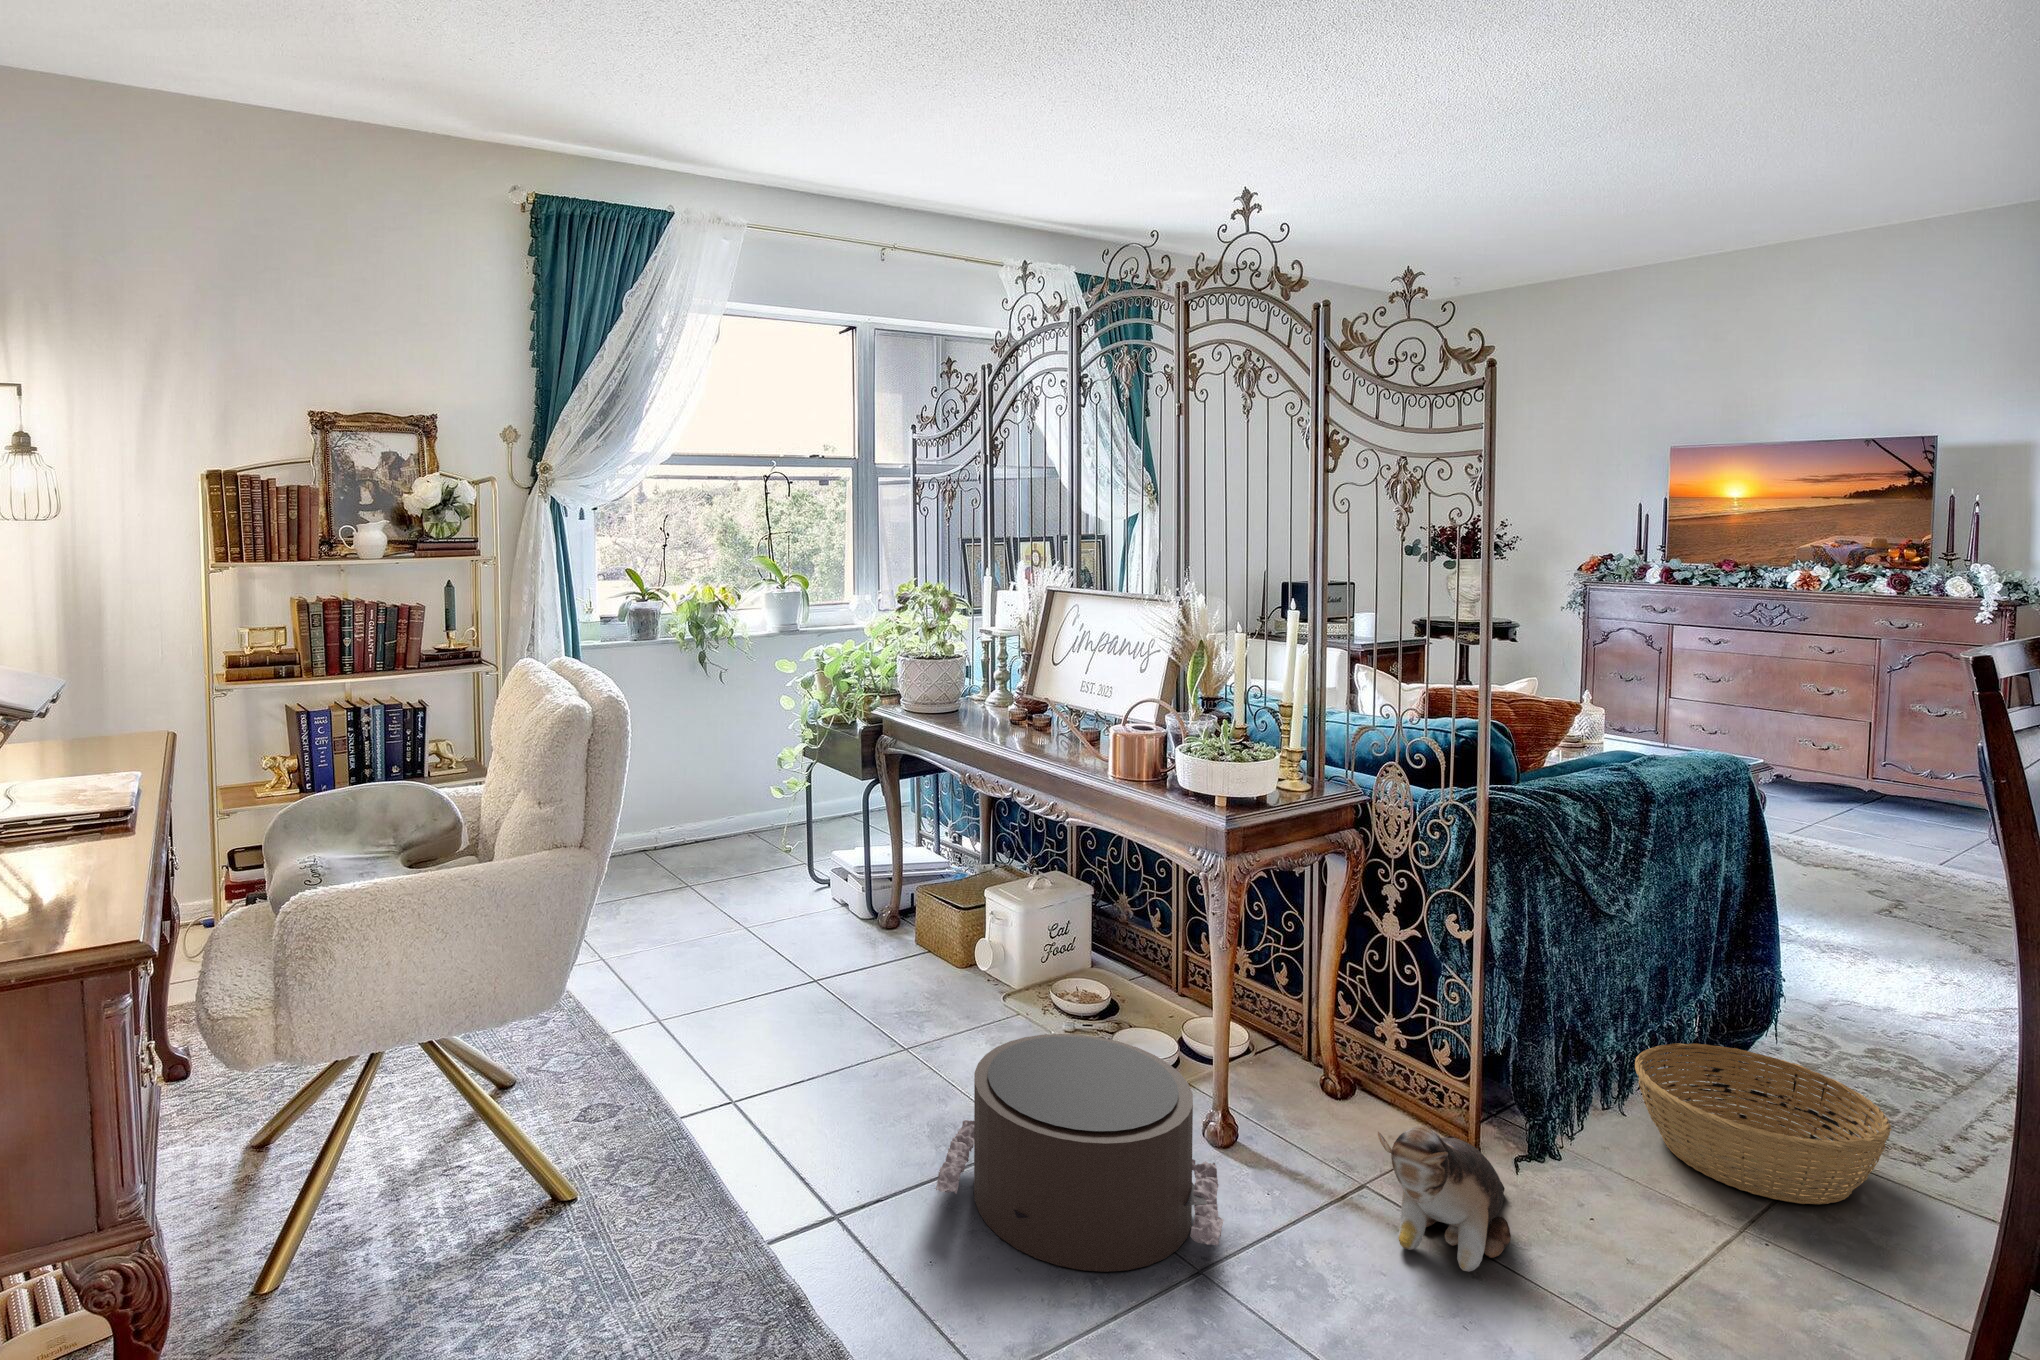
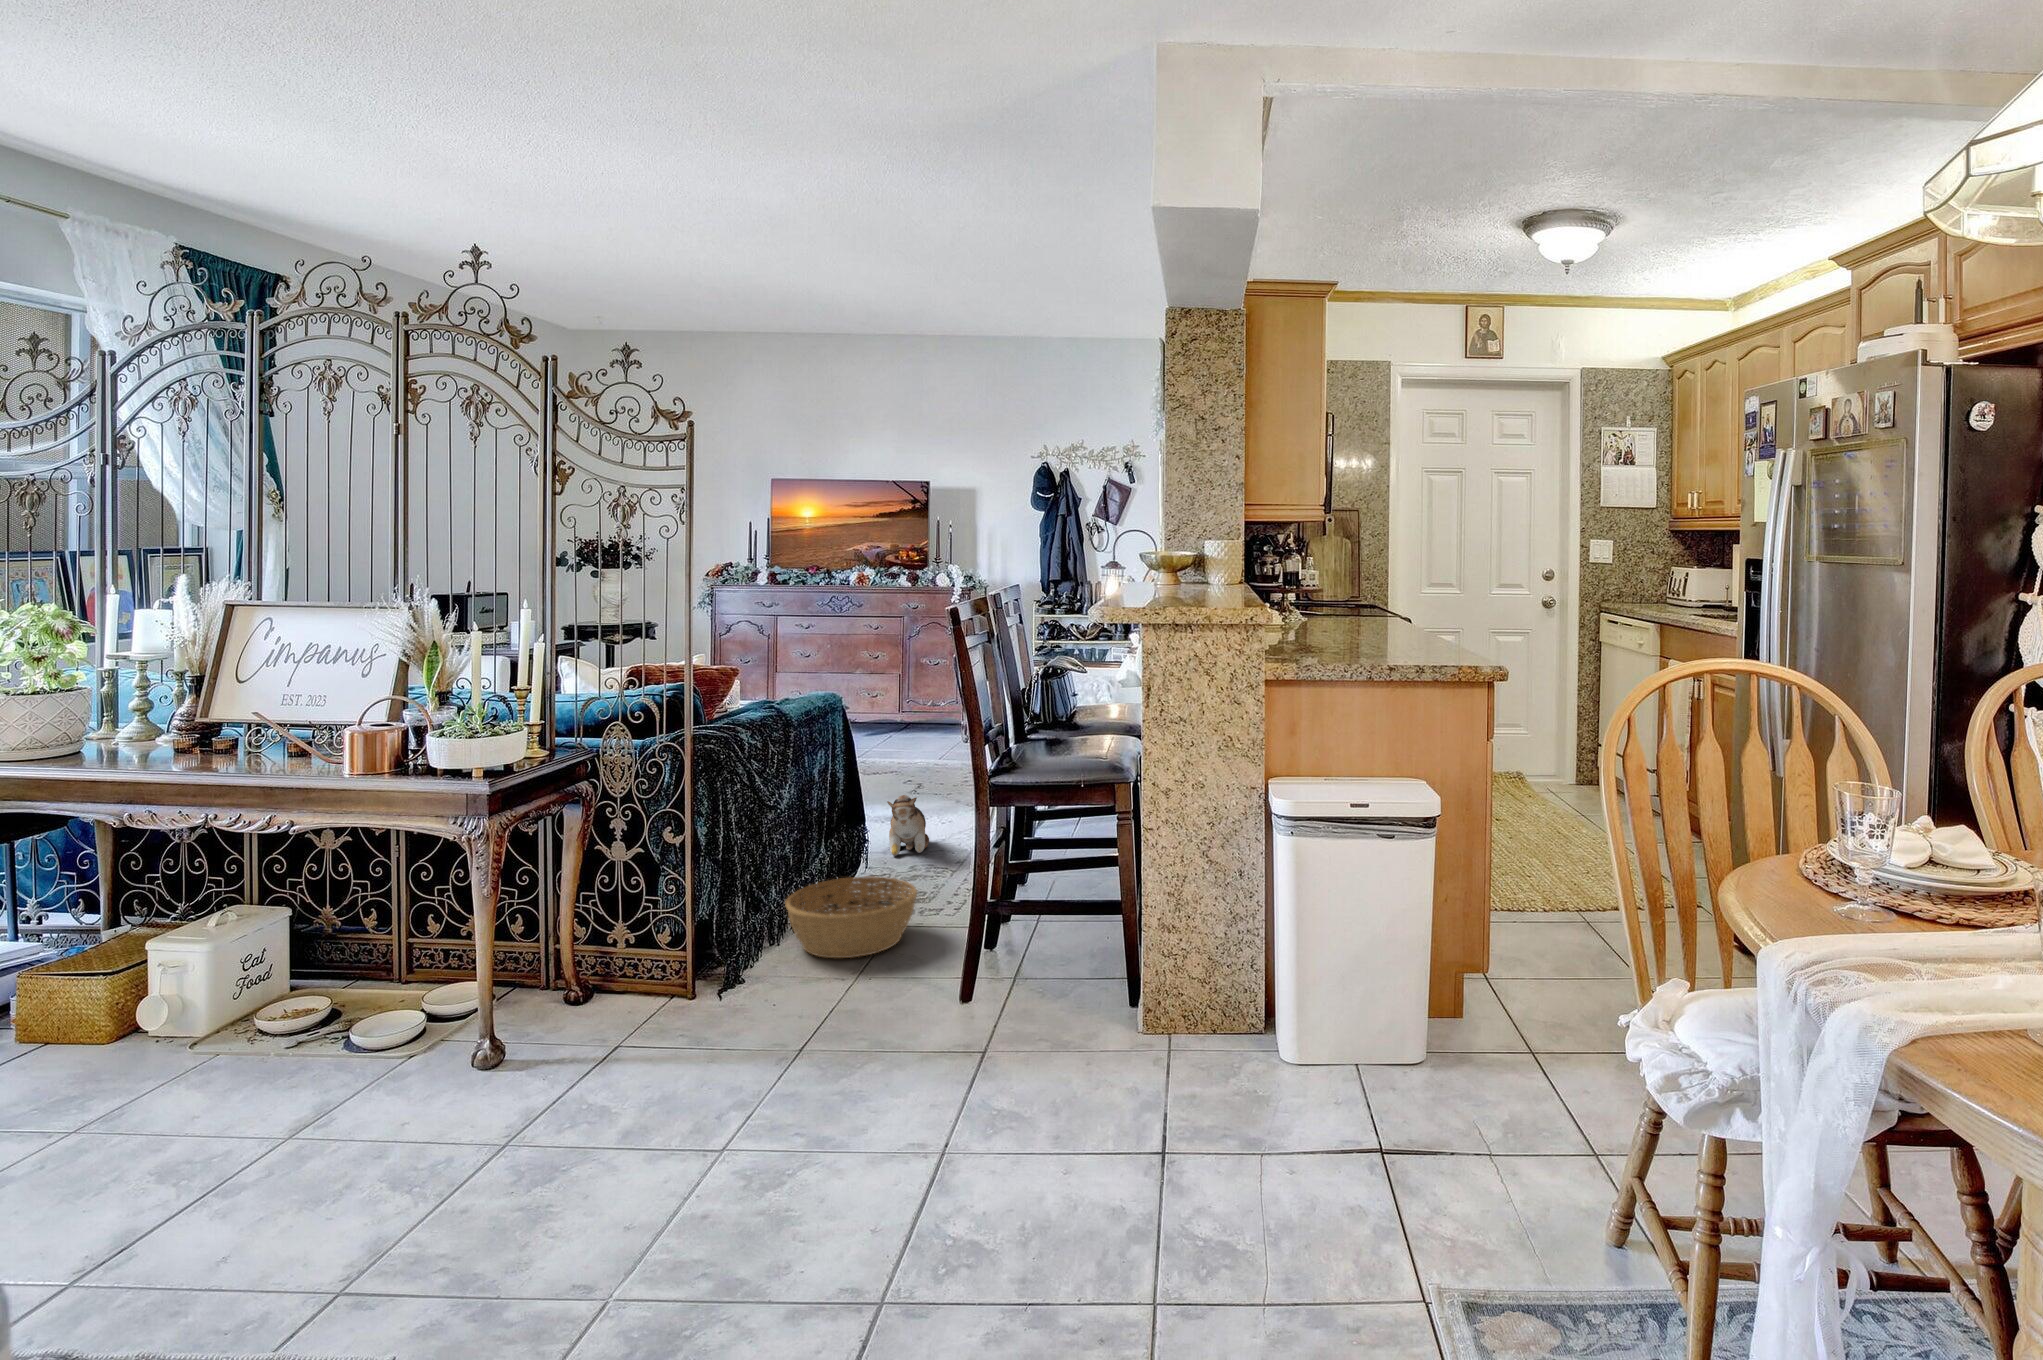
pouf: present [936,1034,1224,1272] -> none [199,1006,515,1215]
plush toy: present [1378,1126,1511,1272] -> present [887,795,929,856]

